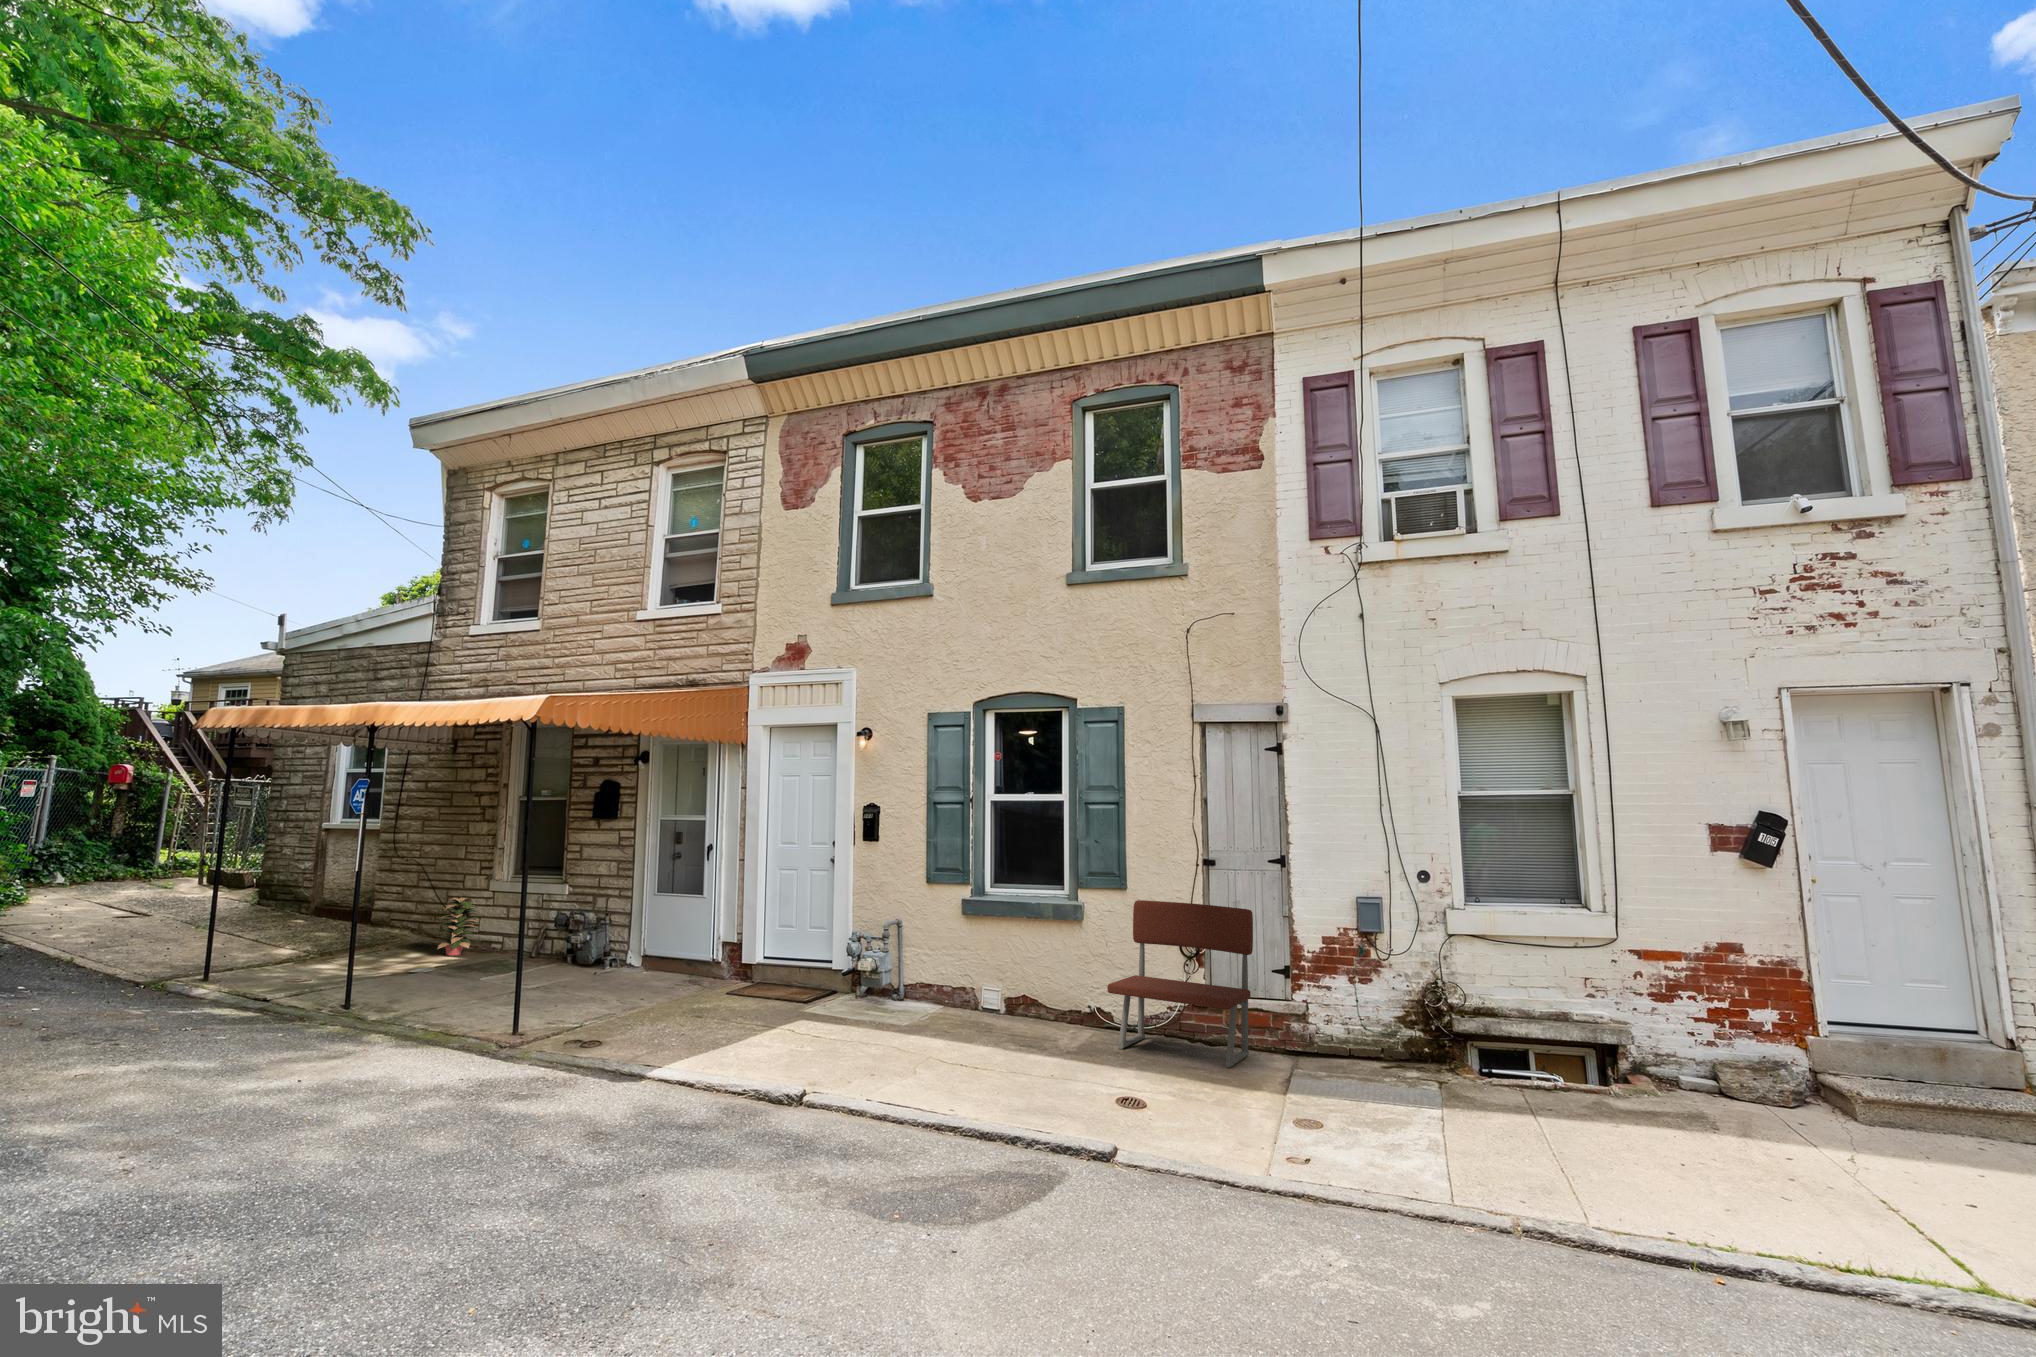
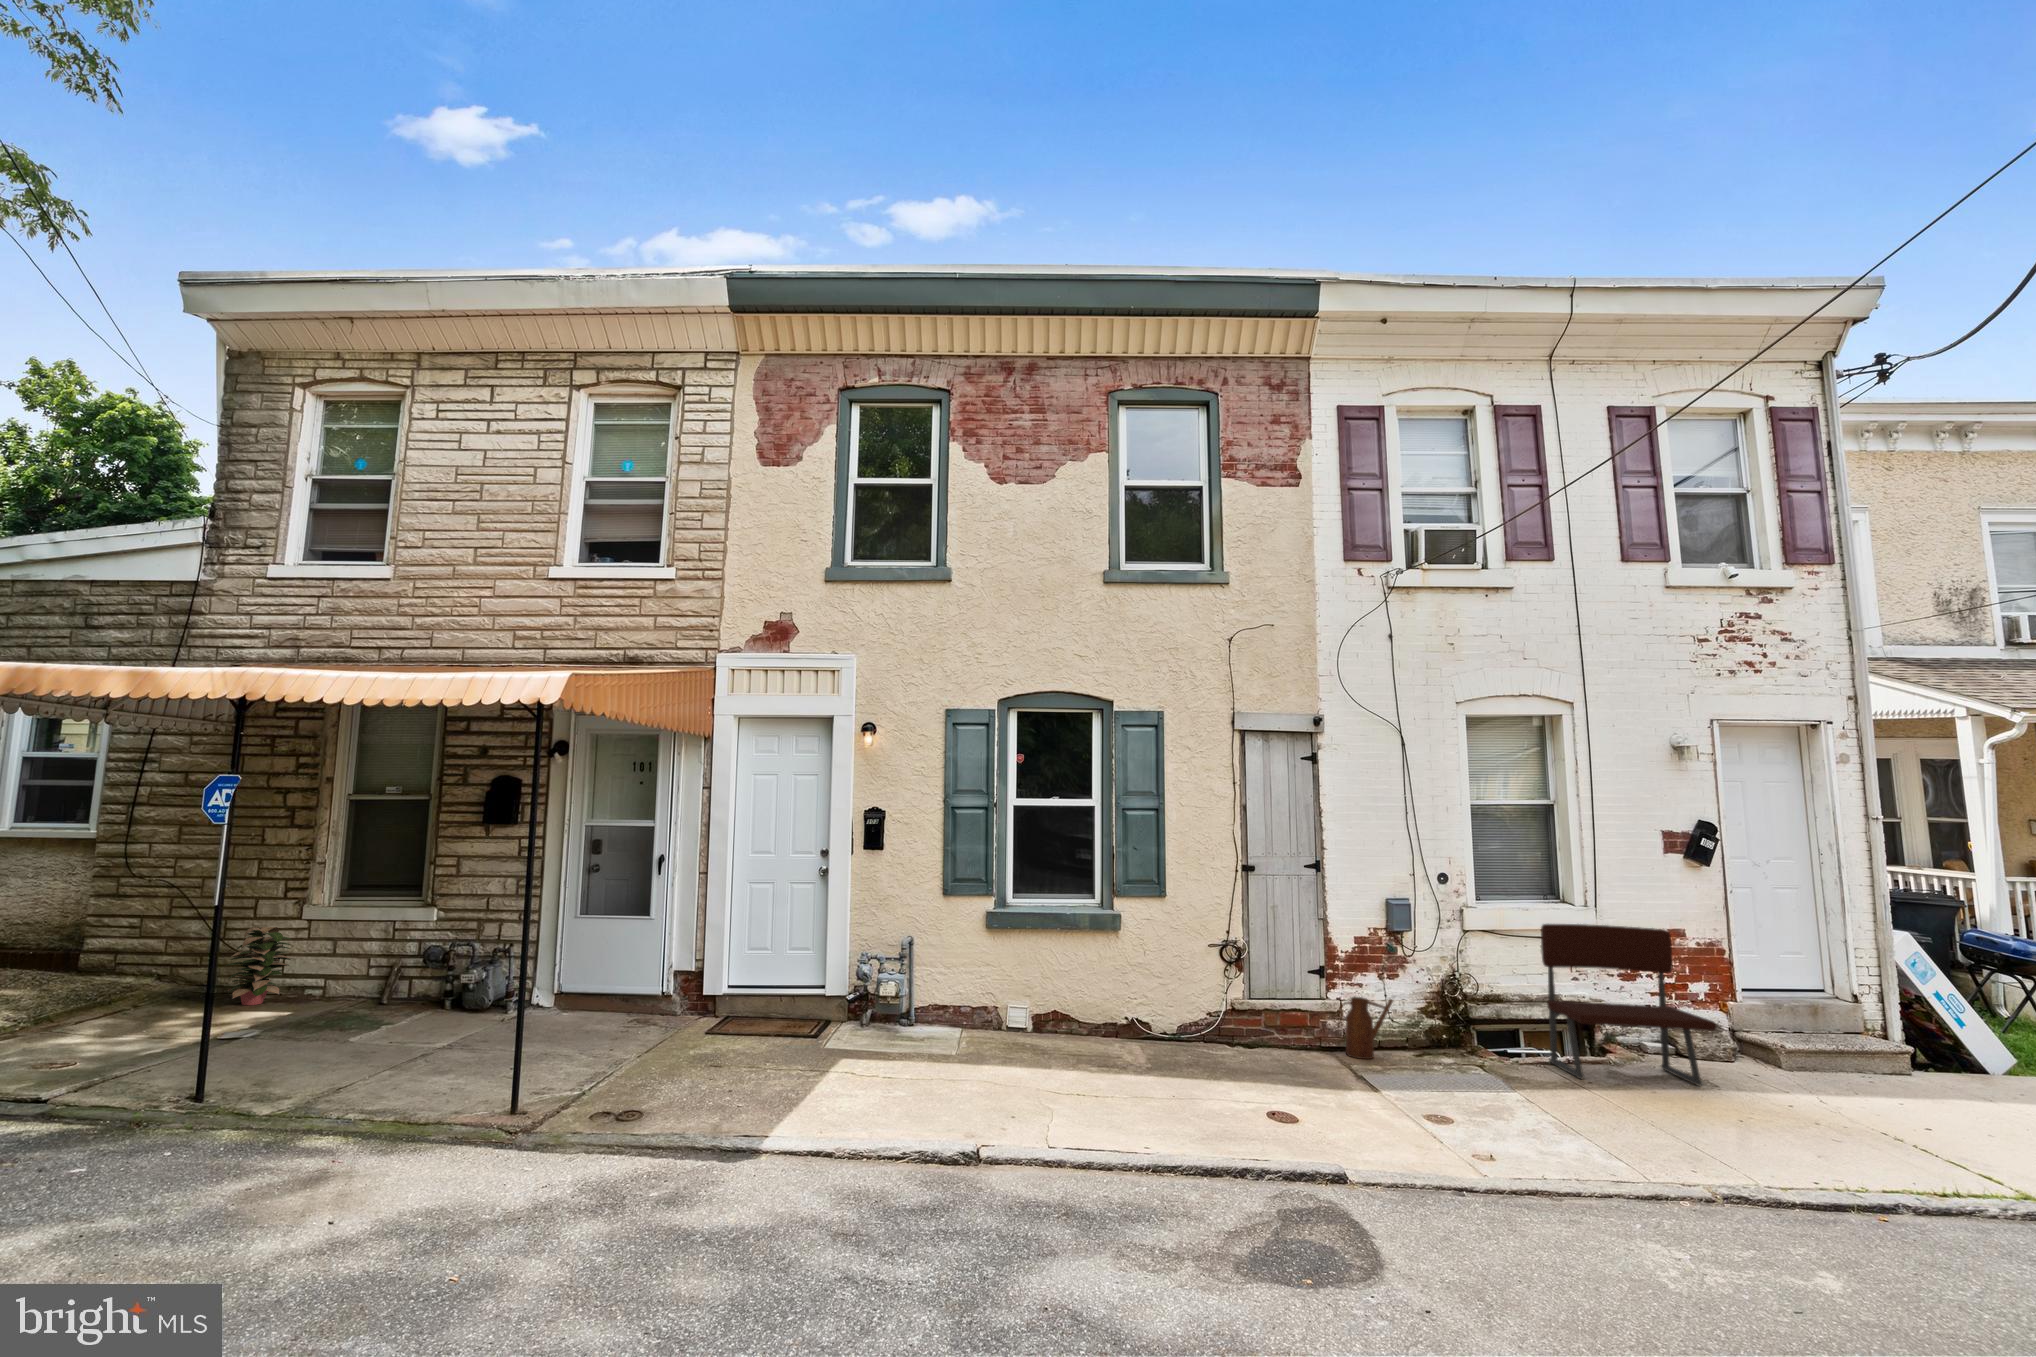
bench: present [1107,900,1253,1067] -> present [1541,924,1716,1086]
watering can: none [1294,1000,1355,1066] -> present [1339,997,1393,1059]

